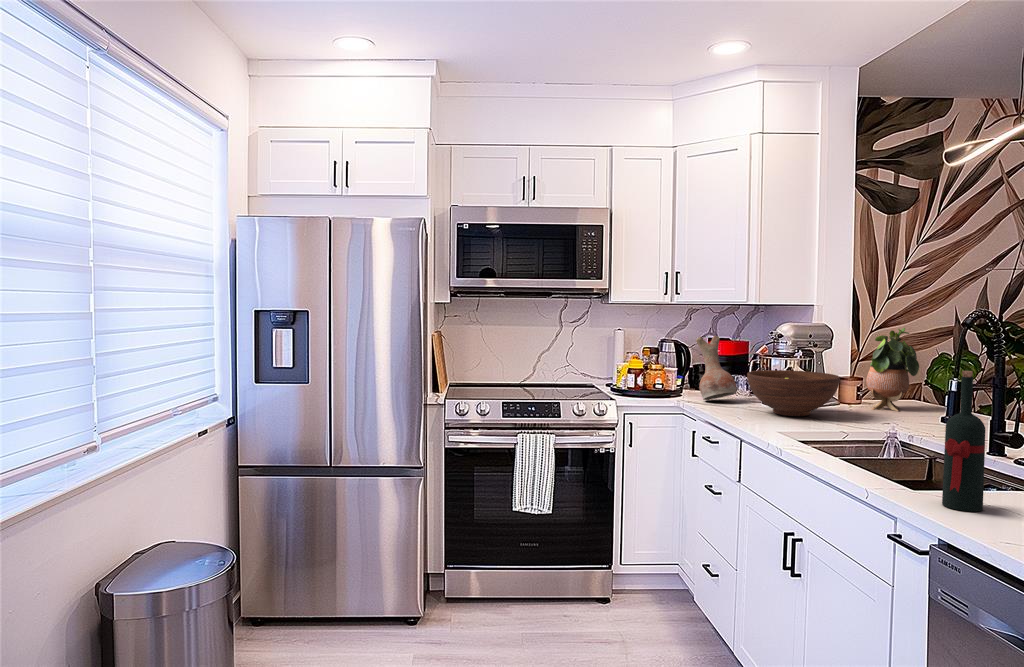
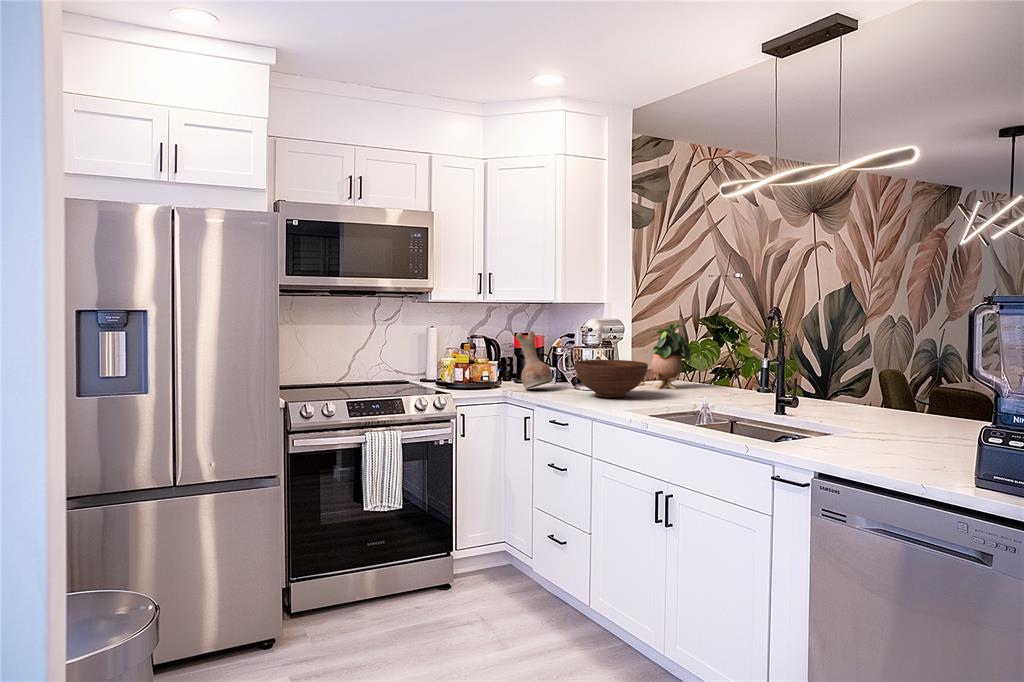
wine bottle: present [942,371,985,511] -> none [805,352,834,452]

